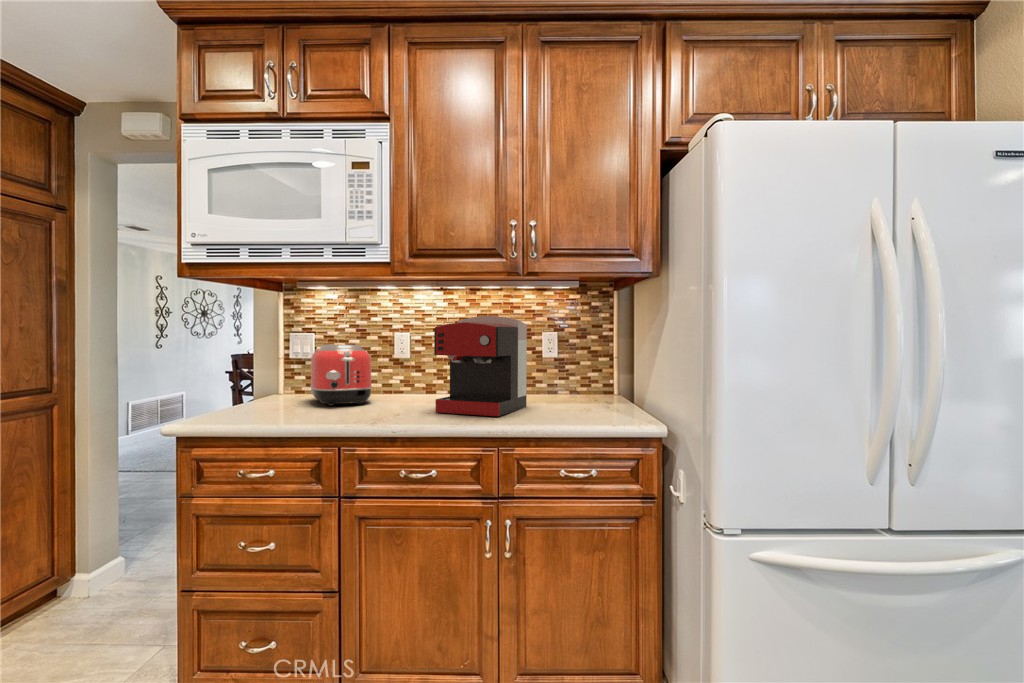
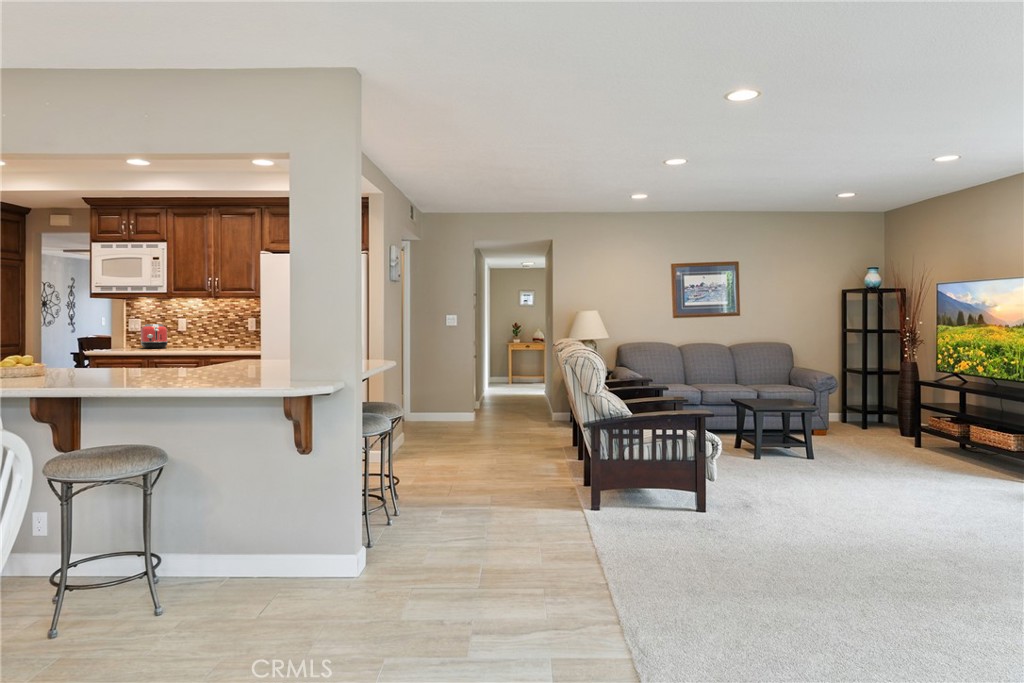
coffee maker: present [434,316,527,416] -> none [190,312,231,349]

